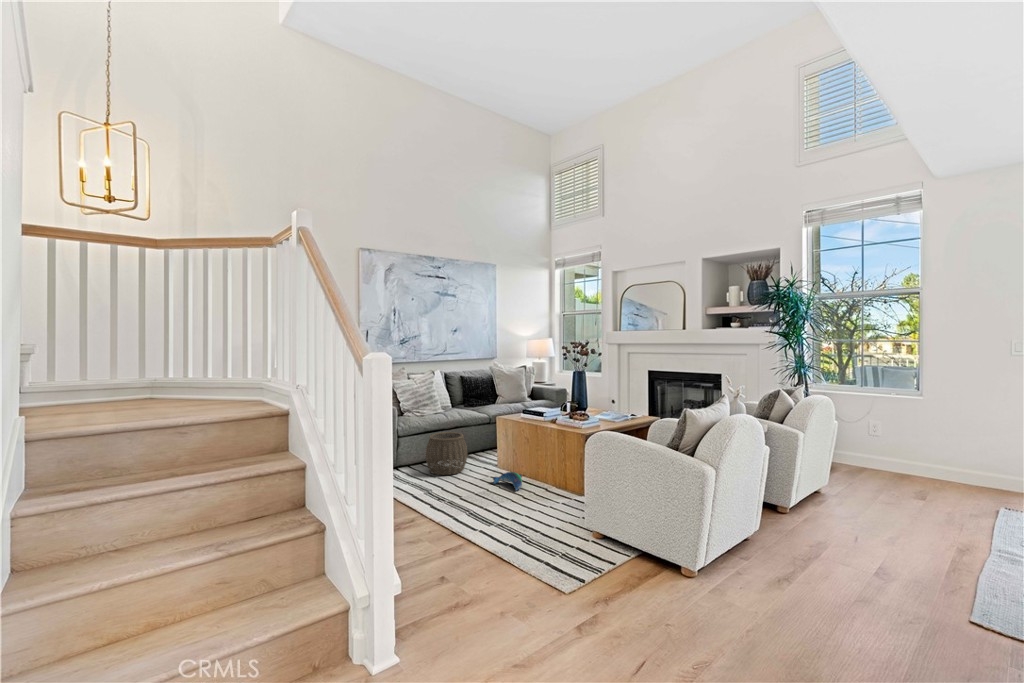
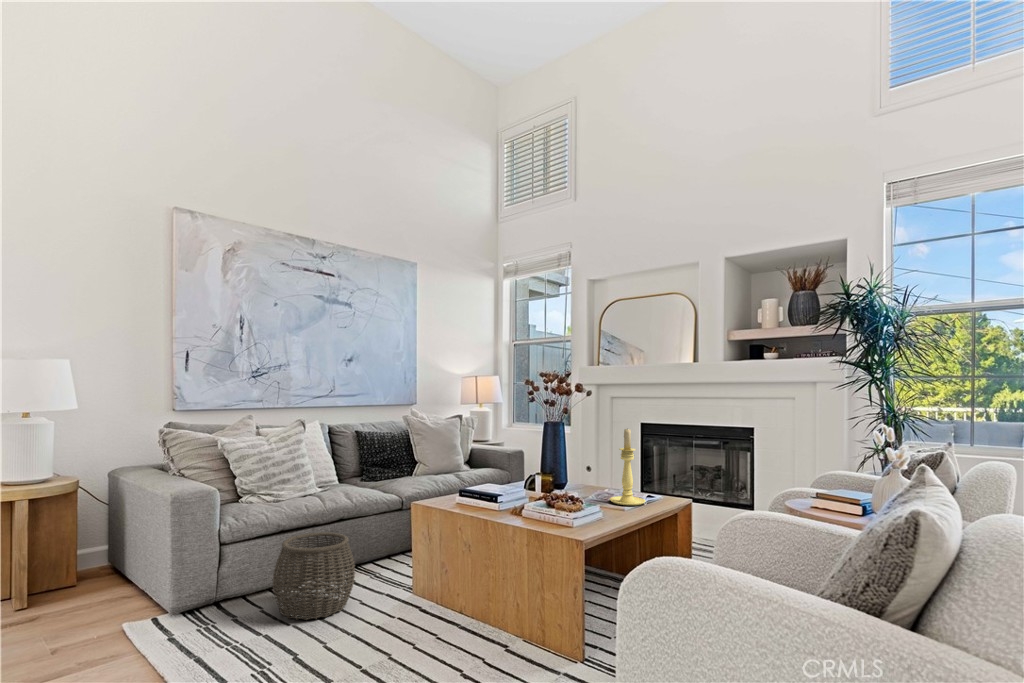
candle holder: none [609,375,631,419] -> present [610,429,645,505]
plush toy: present [493,472,522,491] -> none [400,614,458,658]

